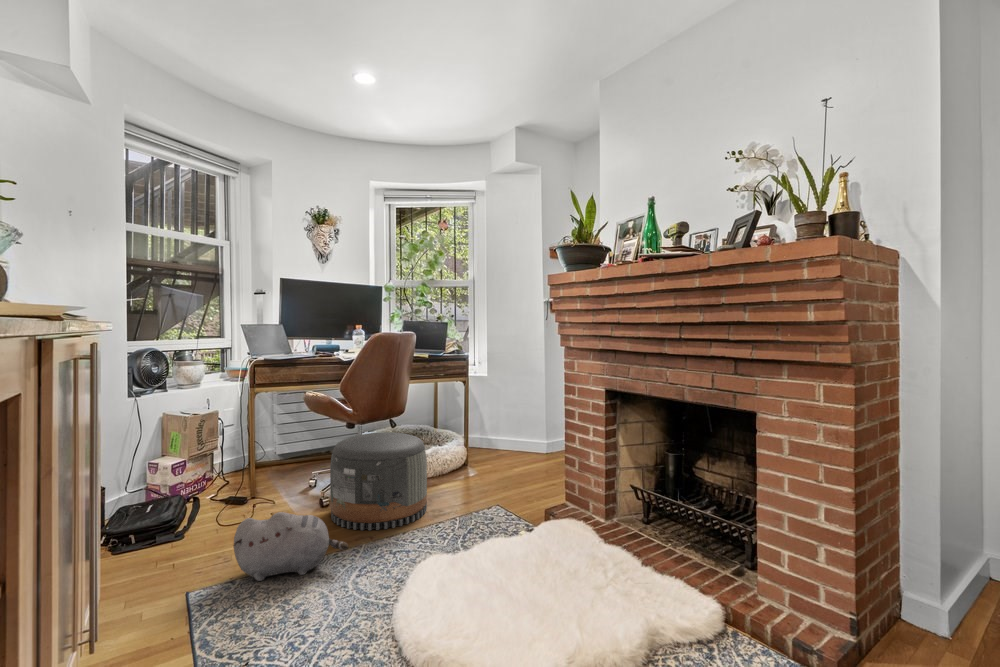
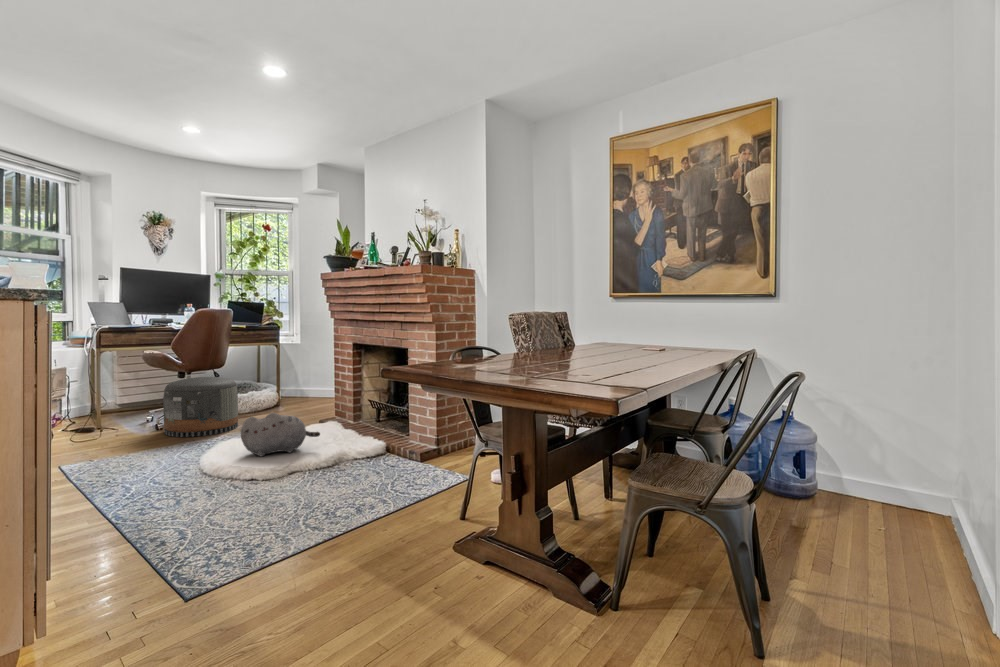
plush toy: present [233,512,348,581] -> present [241,413,320,456]

